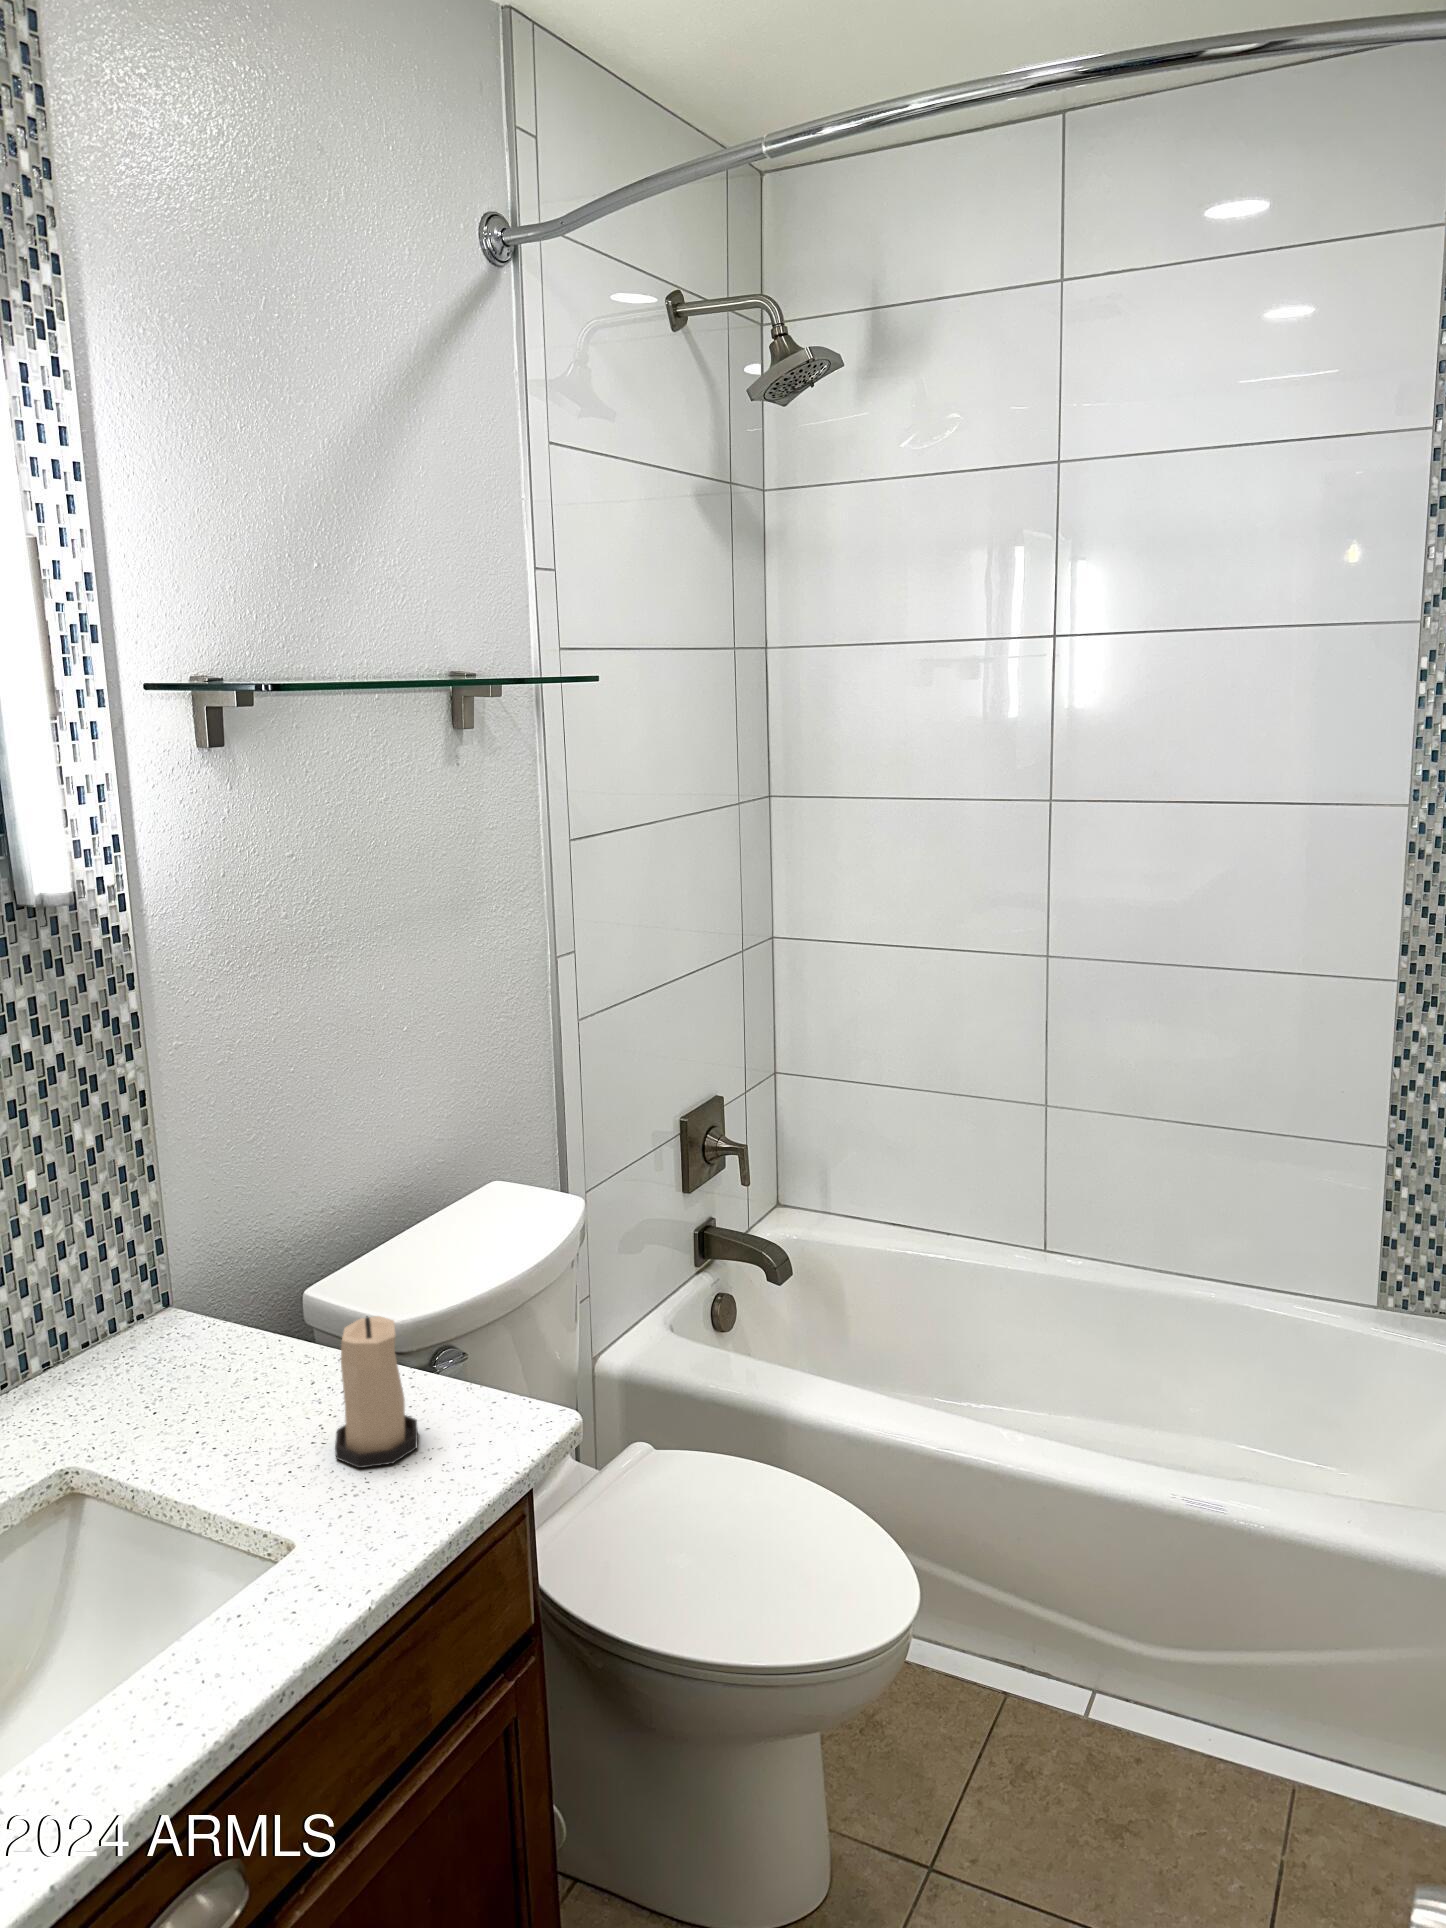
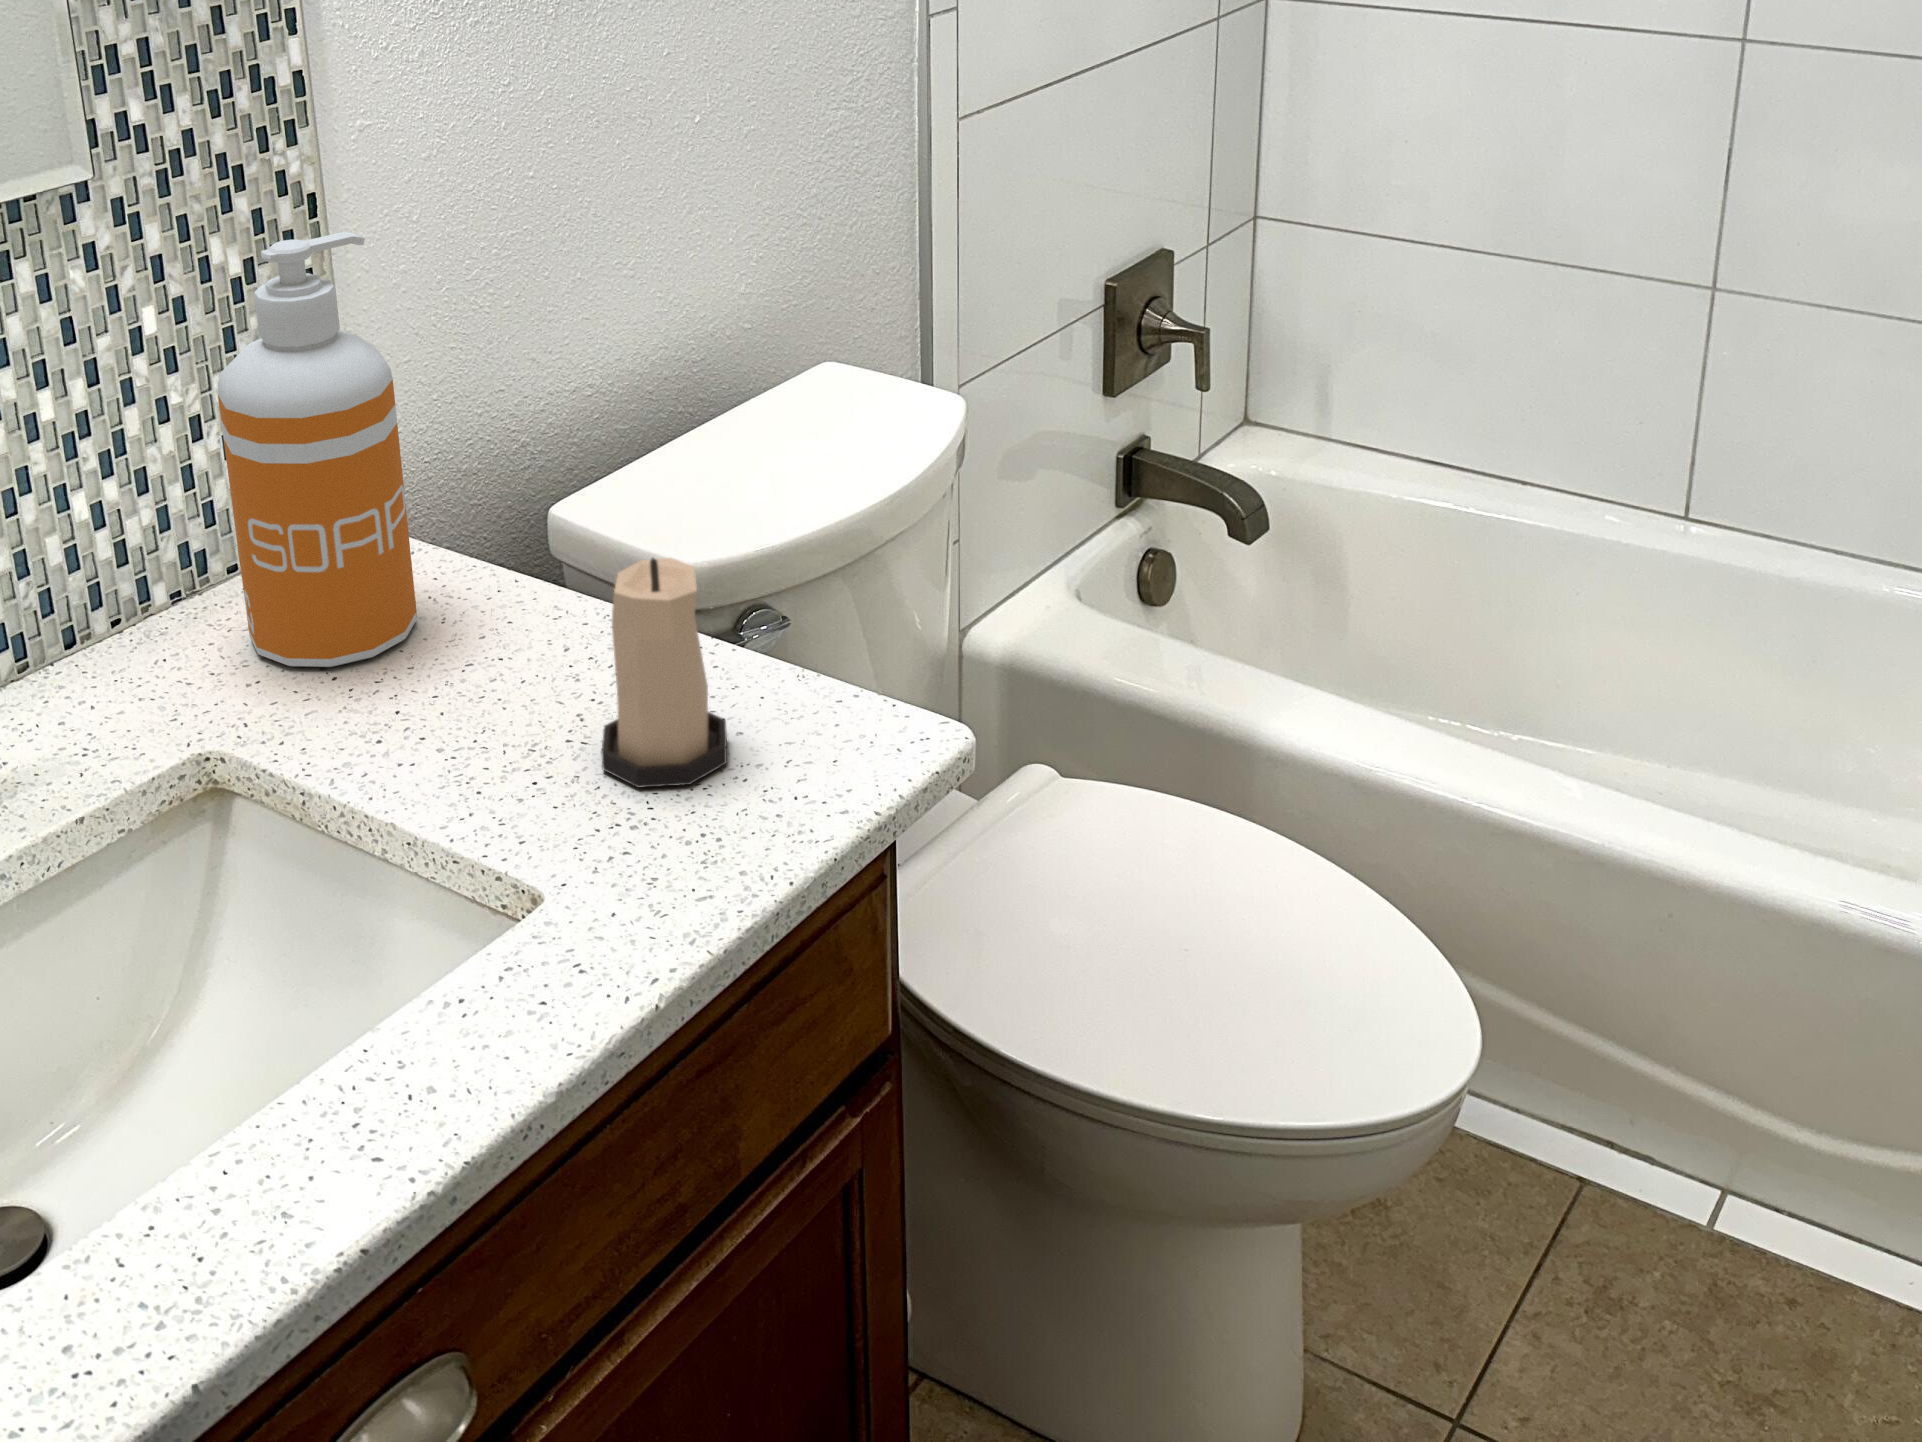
soap dispenser: none [78,1117,213,1406] -> present [218,232,417,667]

